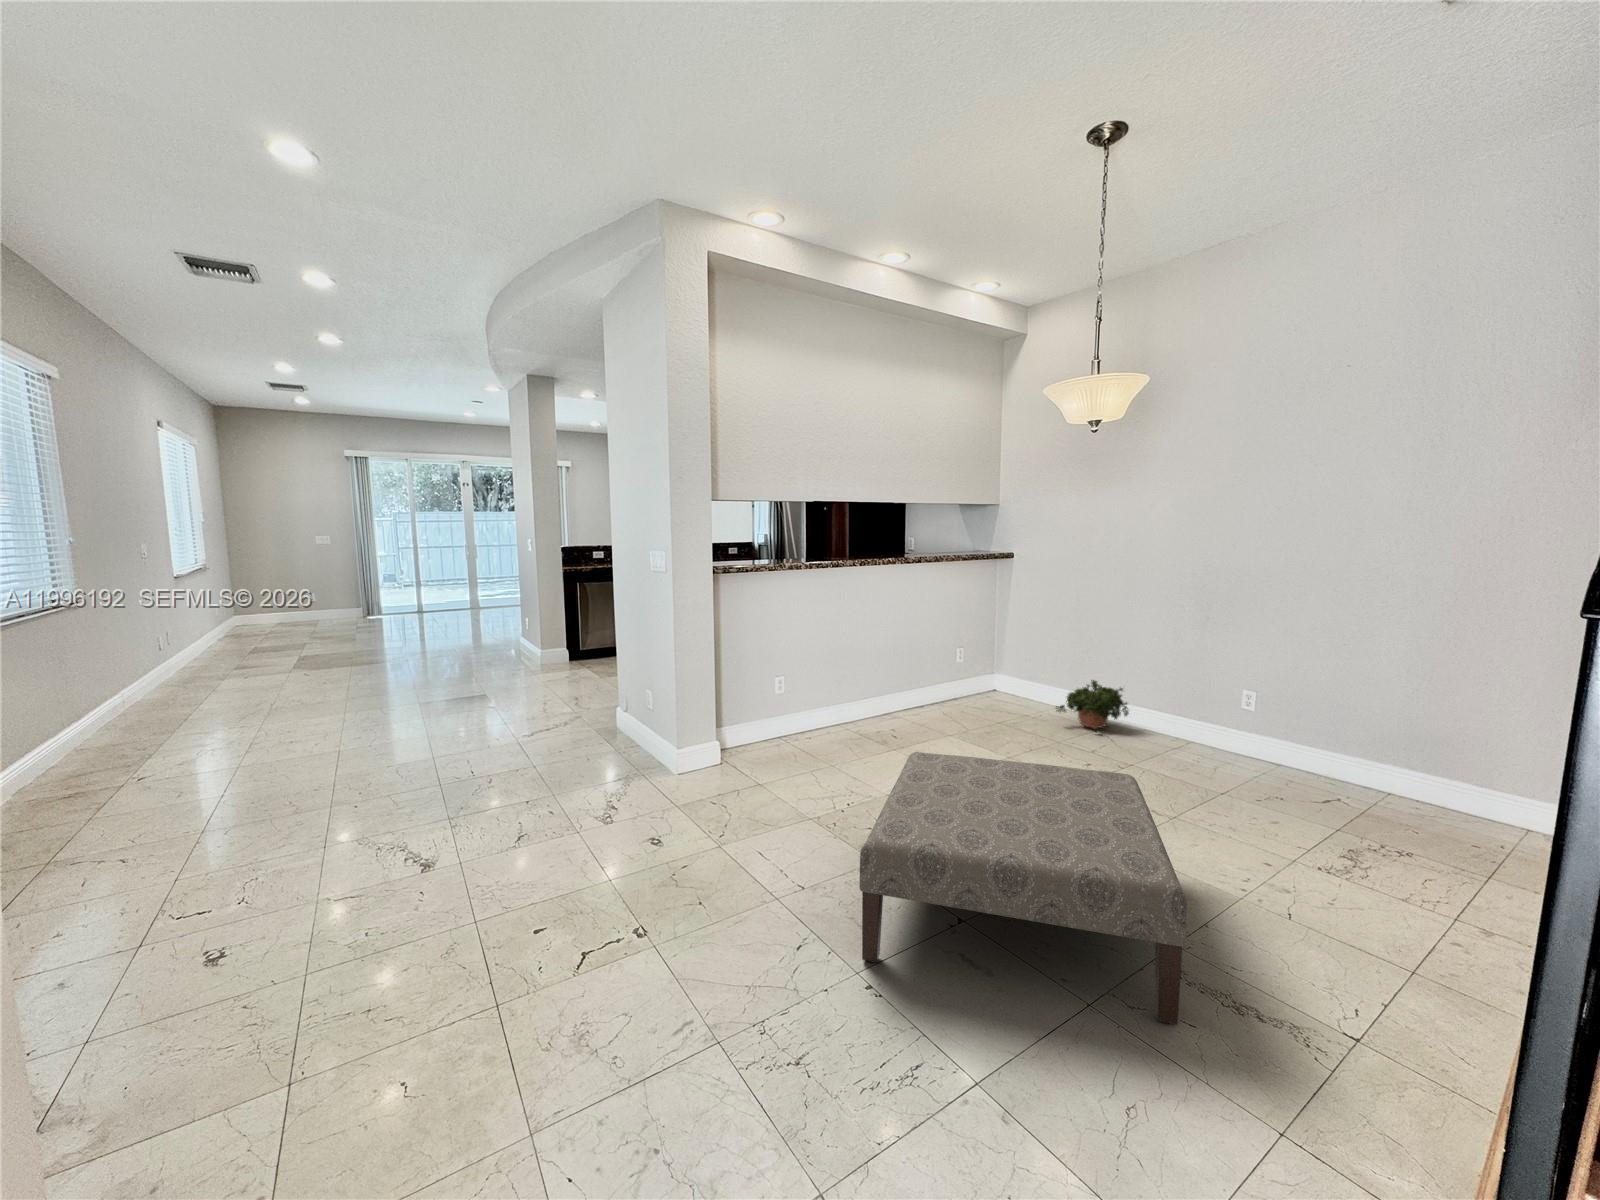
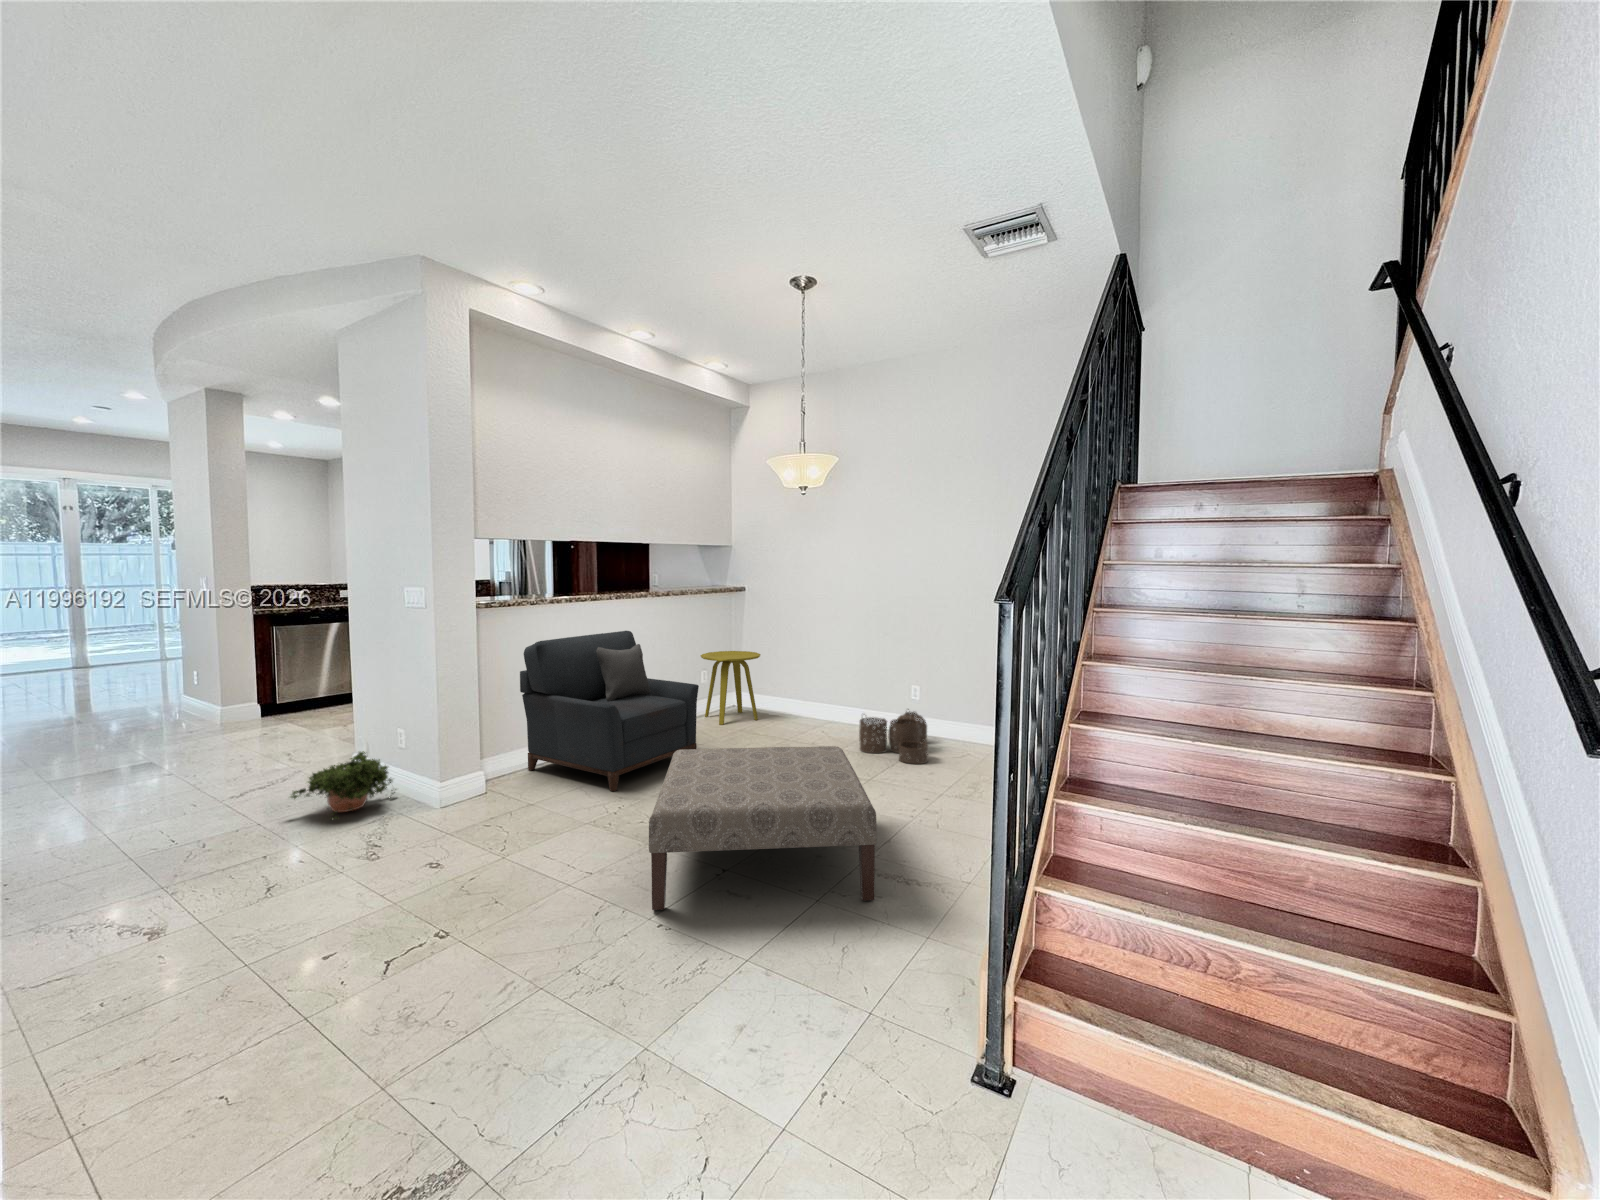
armchair: none [761,600,952,782] -> present [520,631,699,792]
side table: none [960,626,1033,712] -> present [701,651,760,725]
potted plant: present [1056,680,1129,729] -> present [291,751,396,820]
woven basket: none [1161,720,1269,801] -> present [859,709,928,764]

